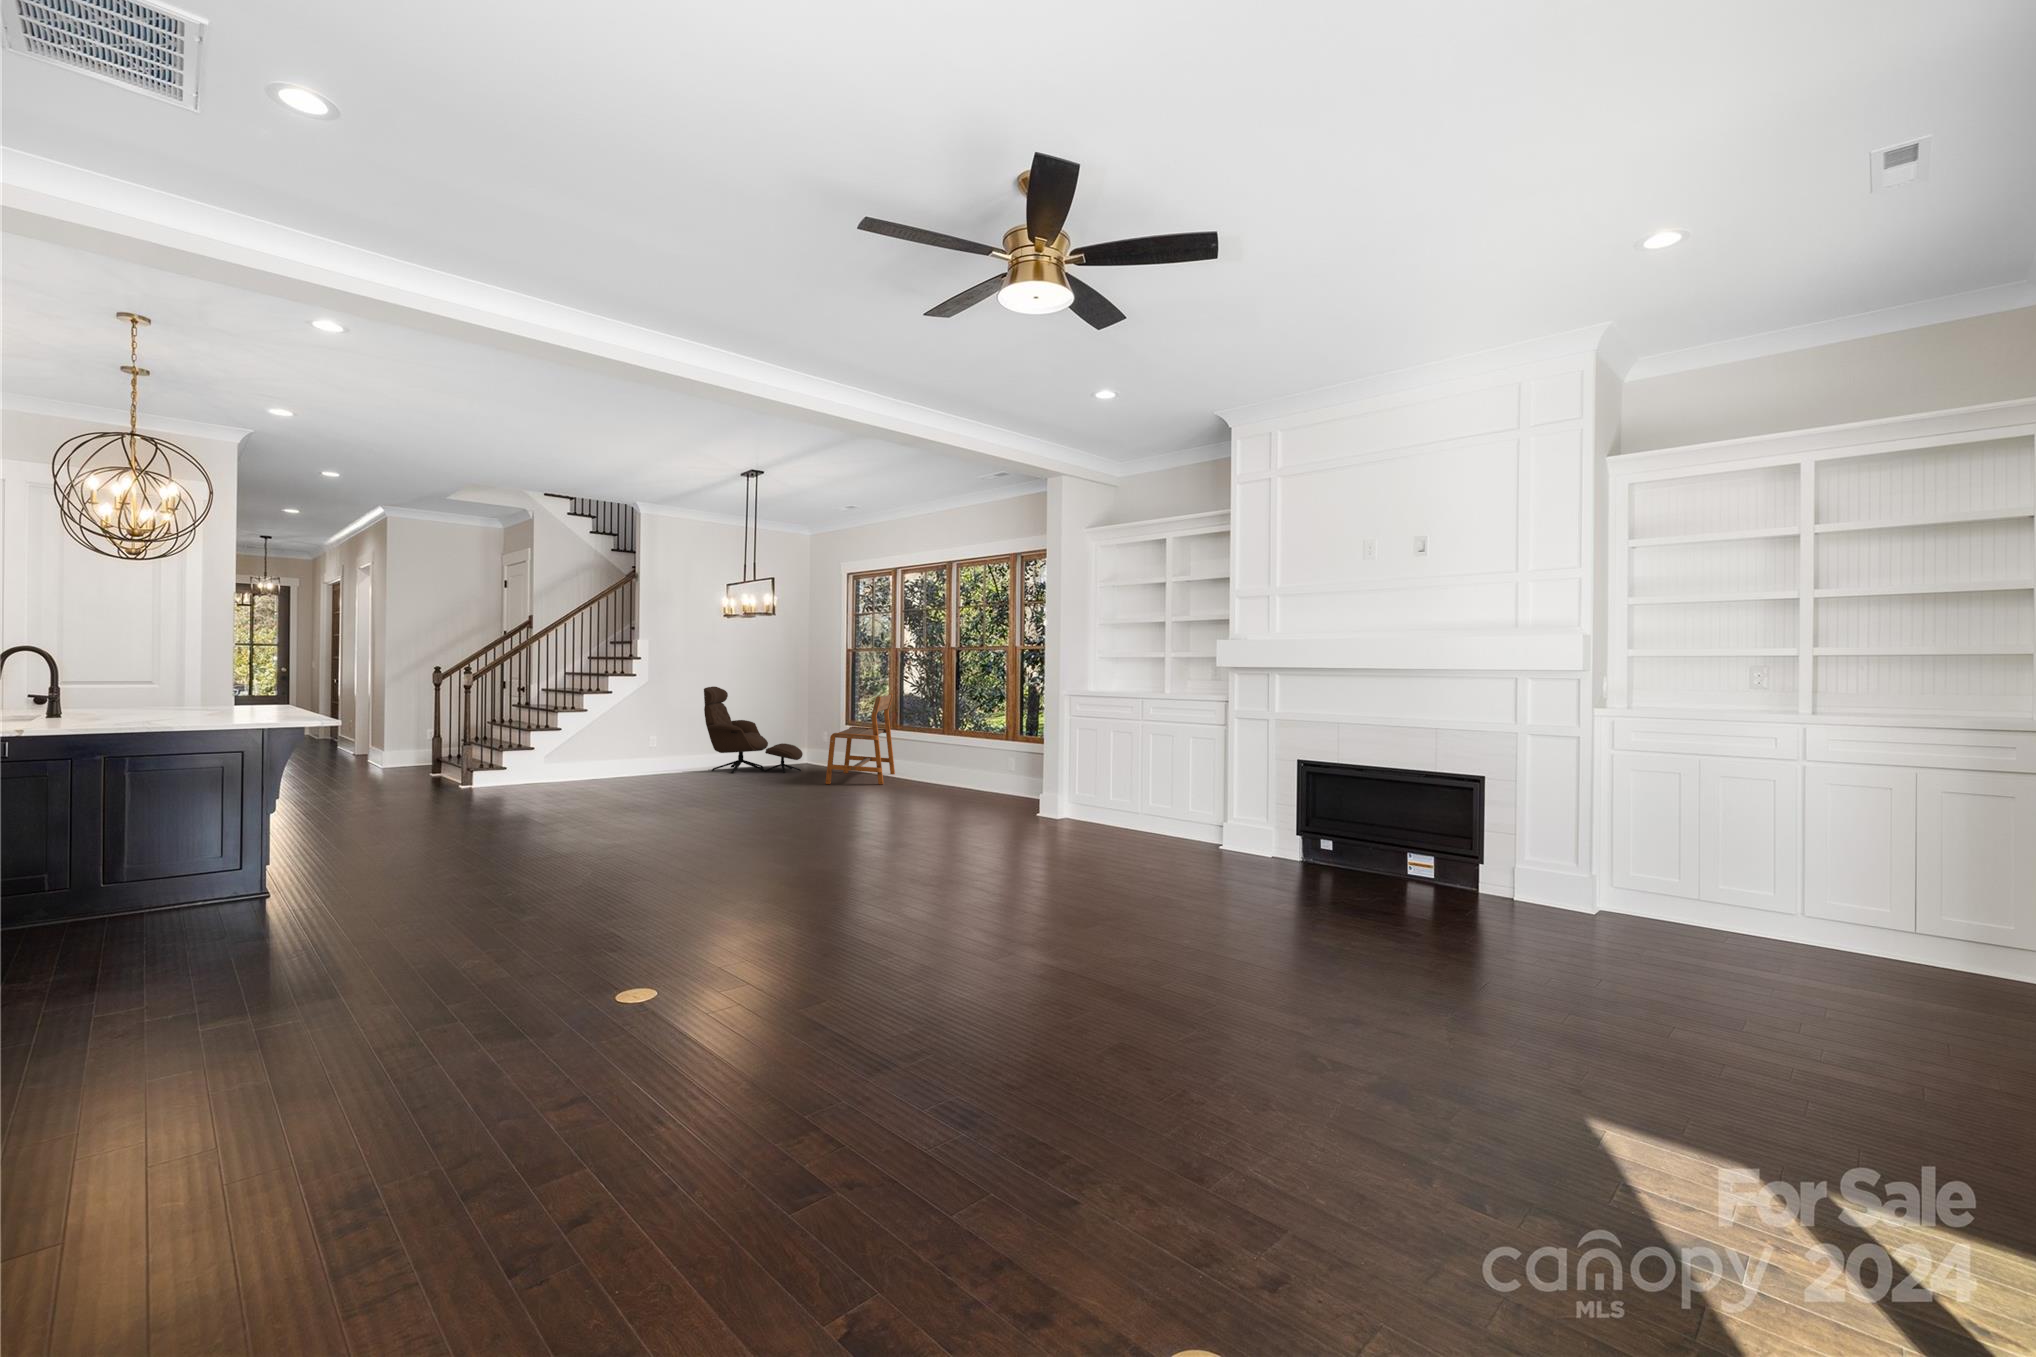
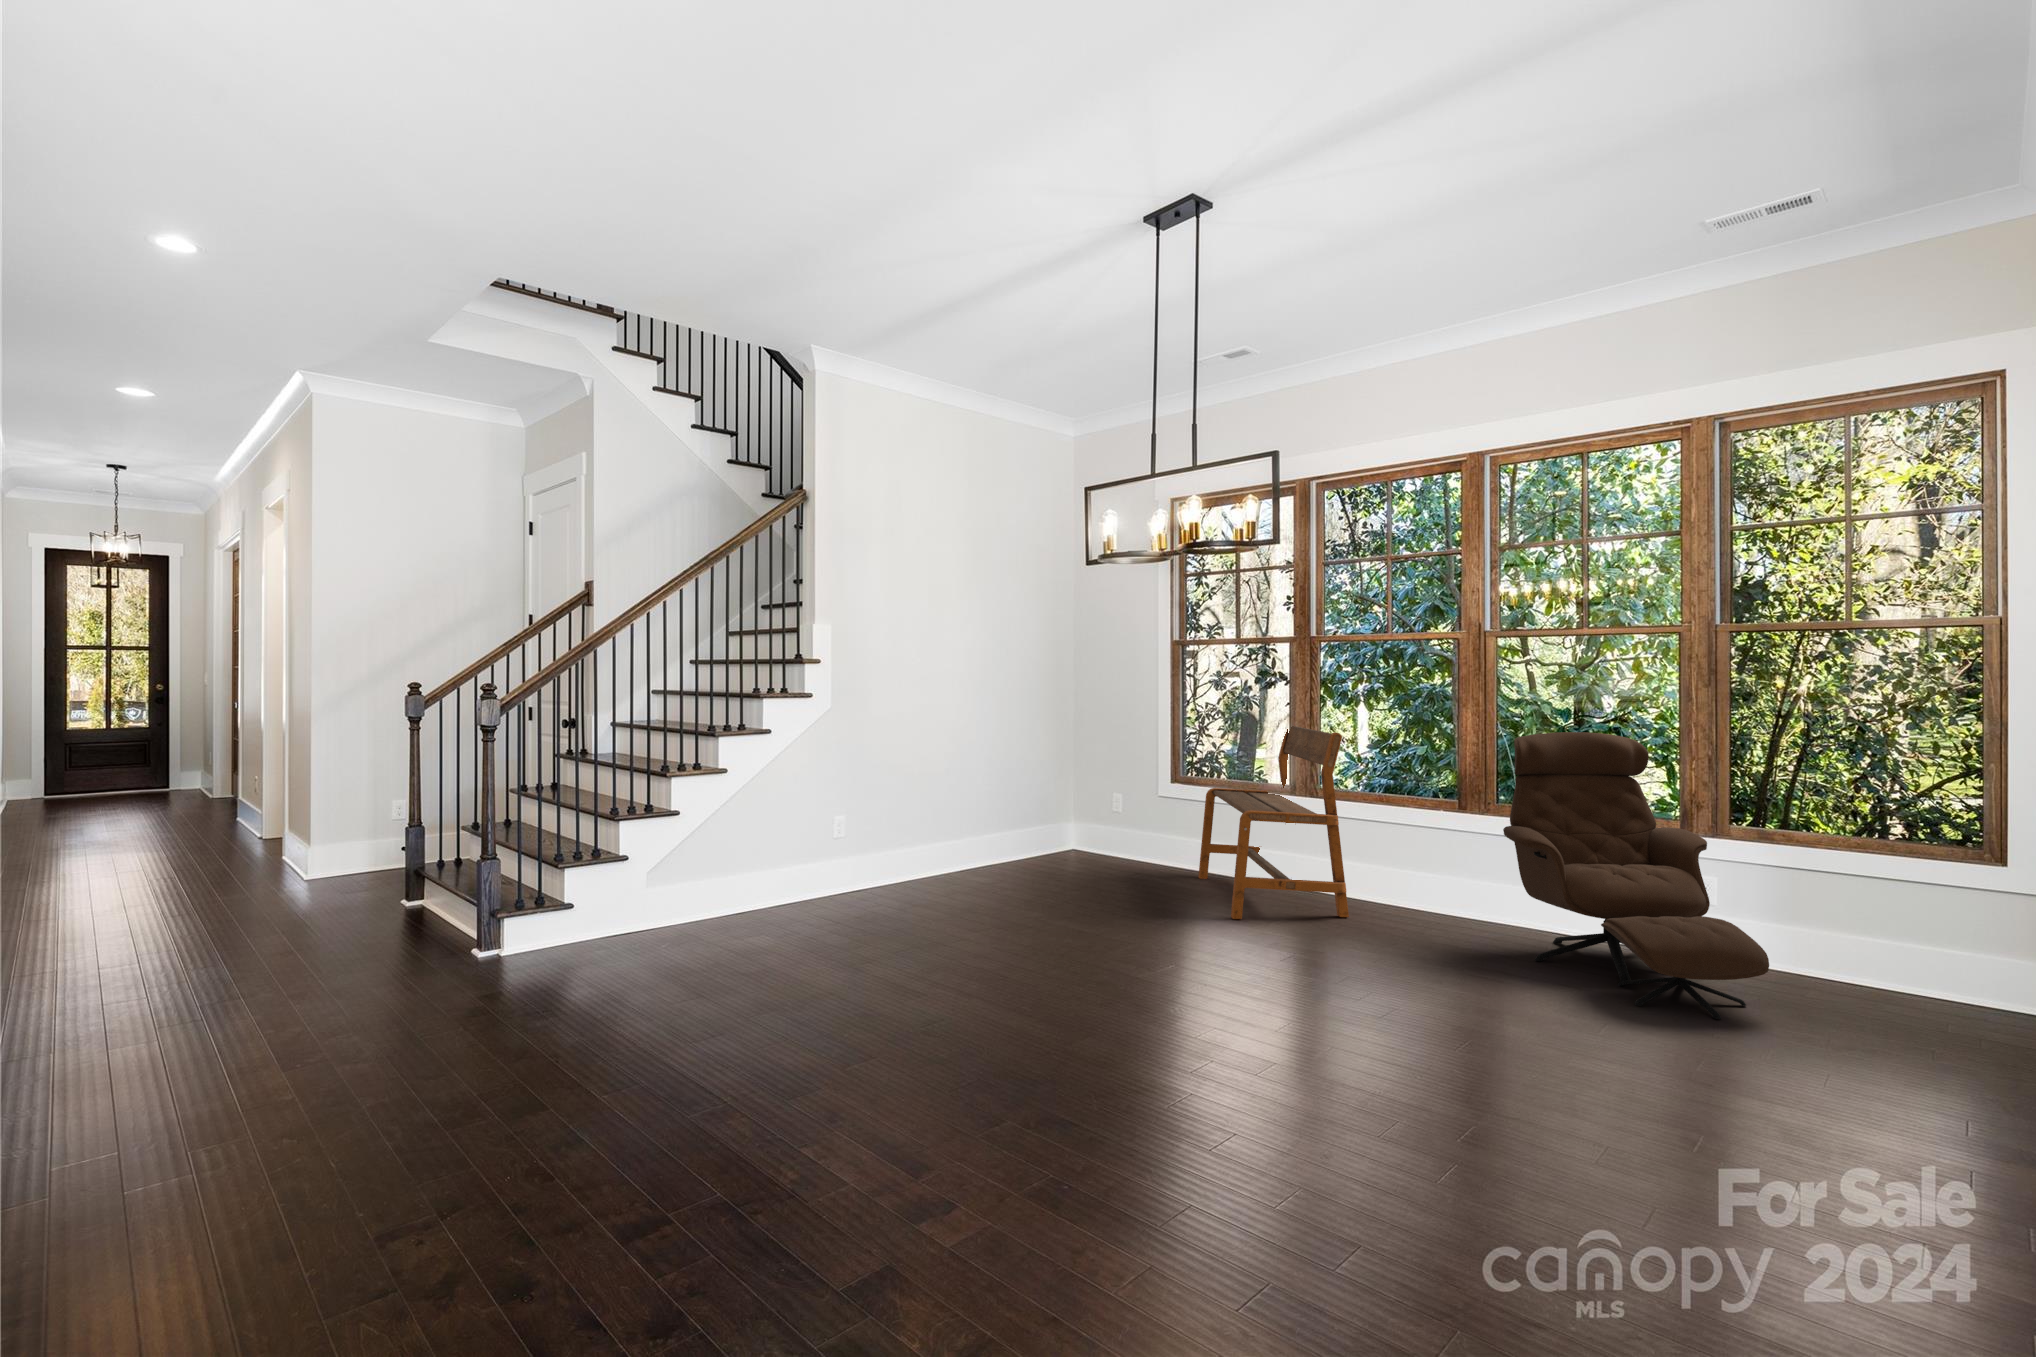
lounge chair: present [704,687,803,773] -> present [1503,732,1769,1019]

